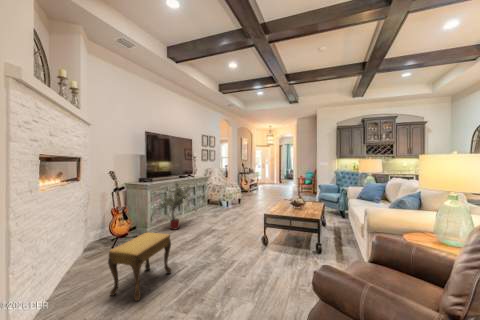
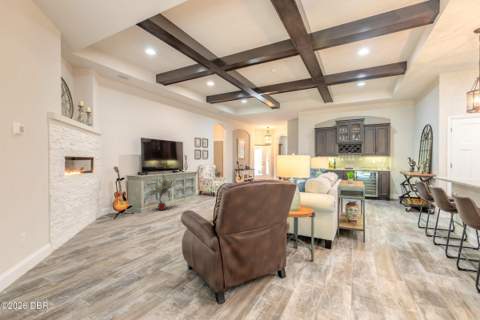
footstool: present [108,232,171,302] -> none [104,206,145,242]

